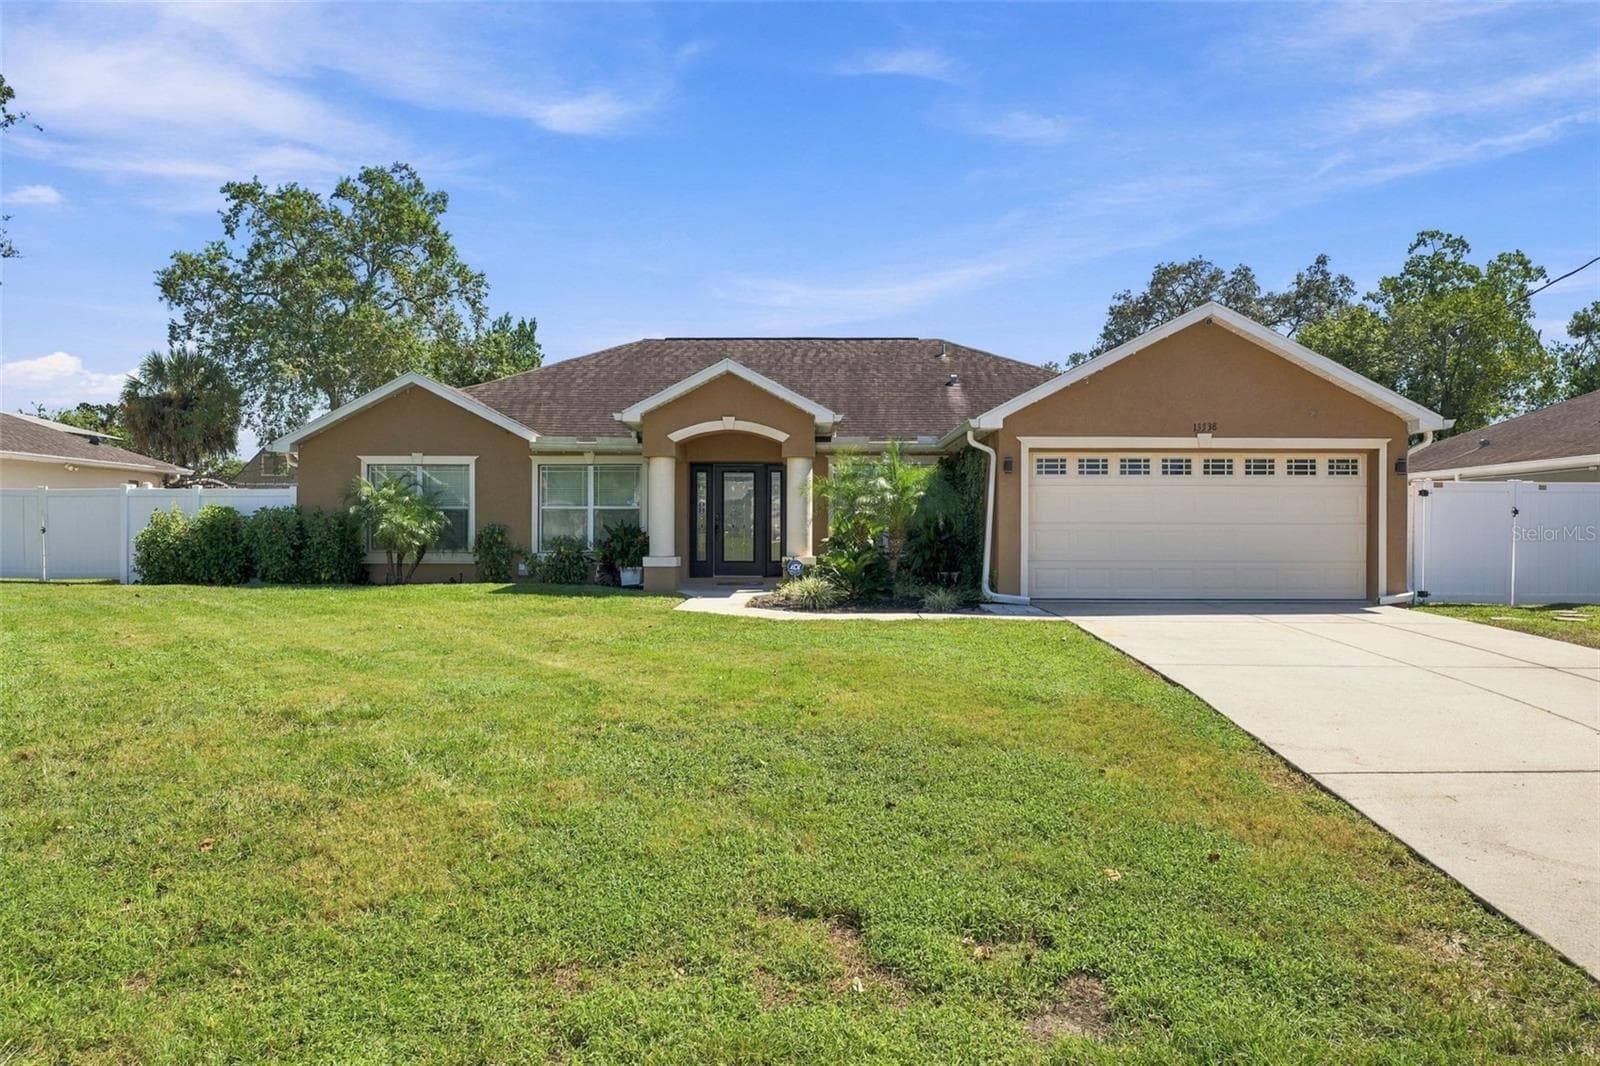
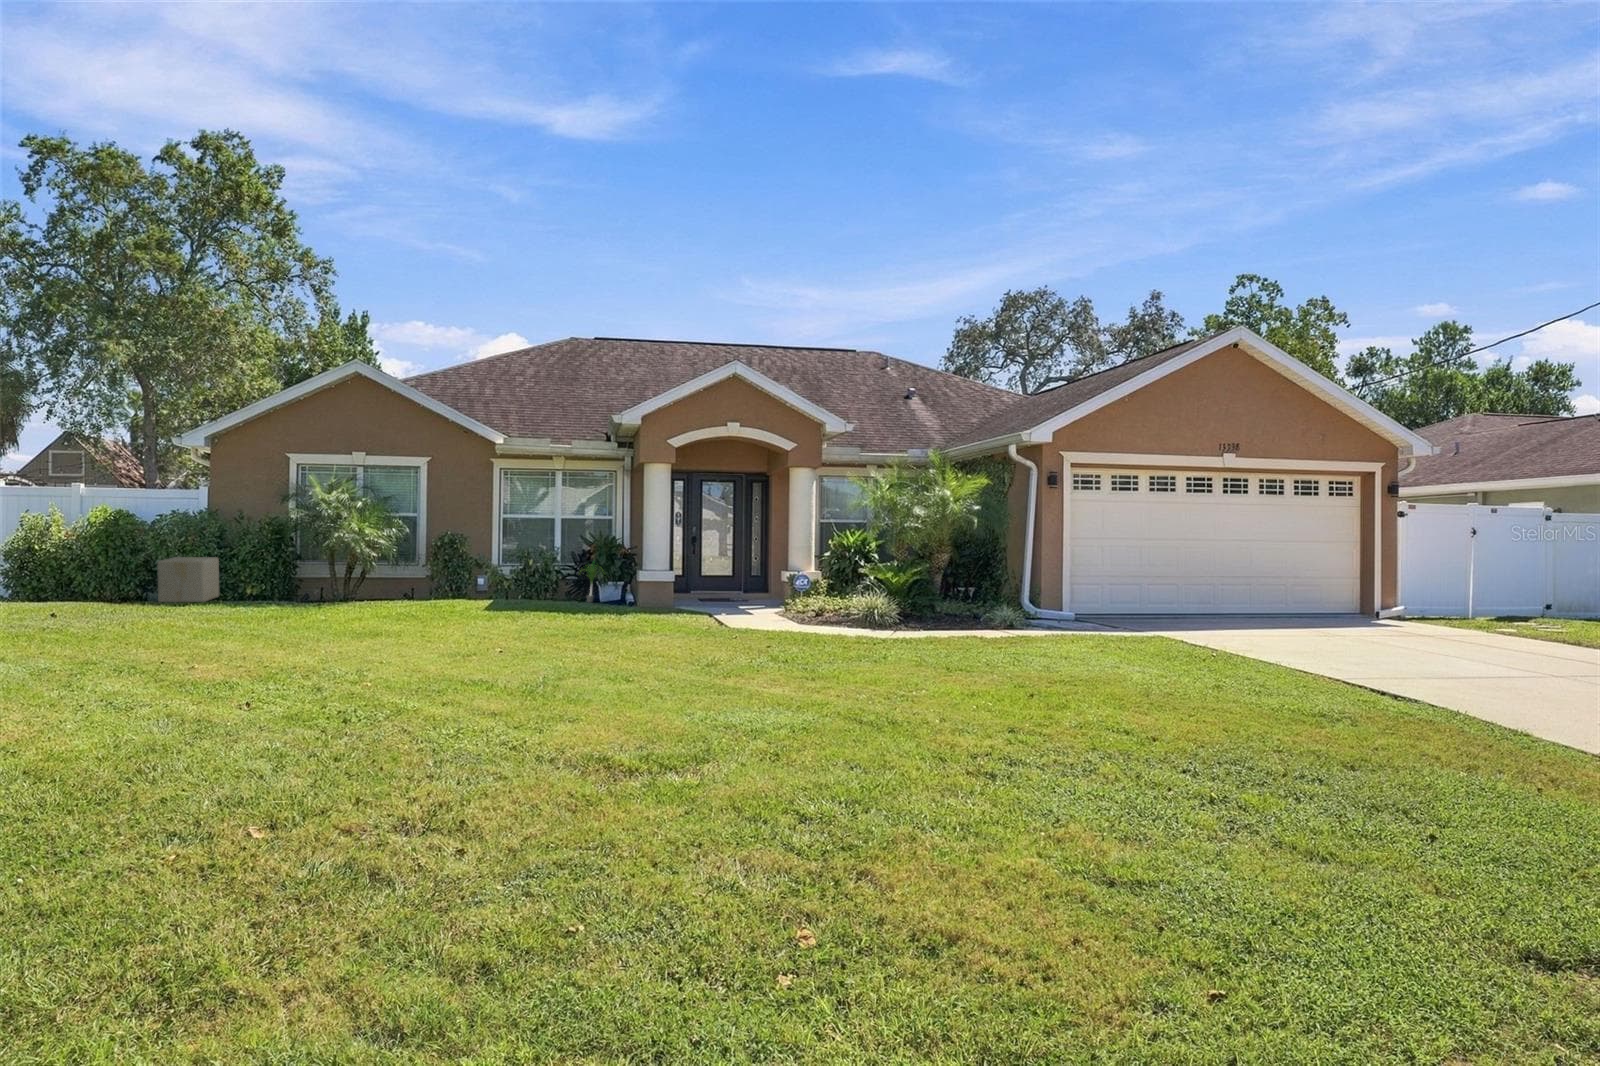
cardboard box: none [253,541,303,578] -> present [157,557,219,602]

